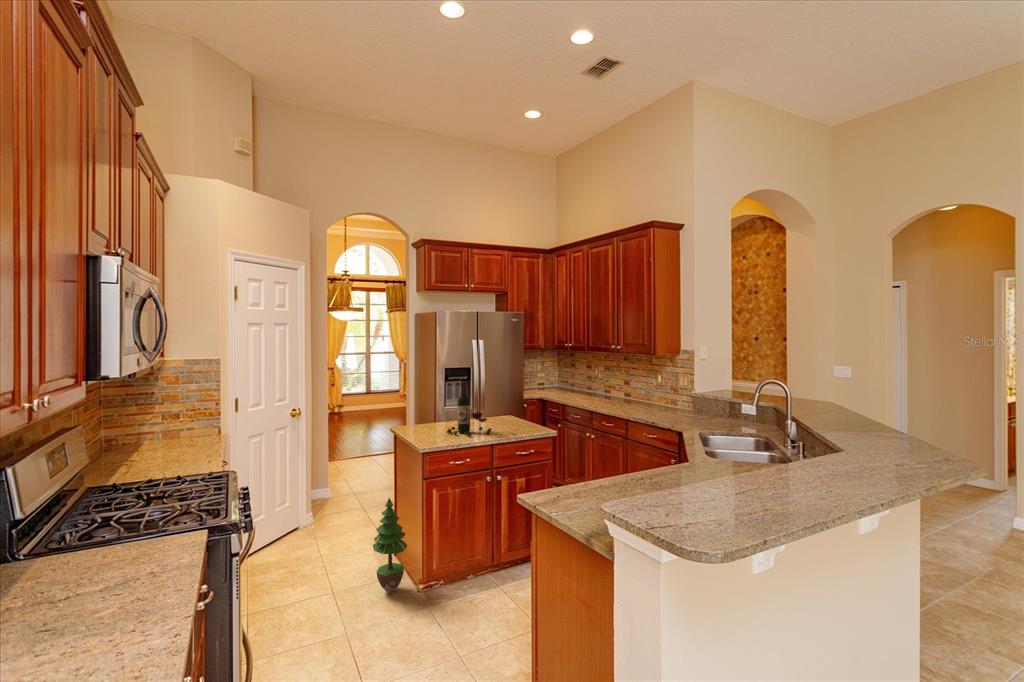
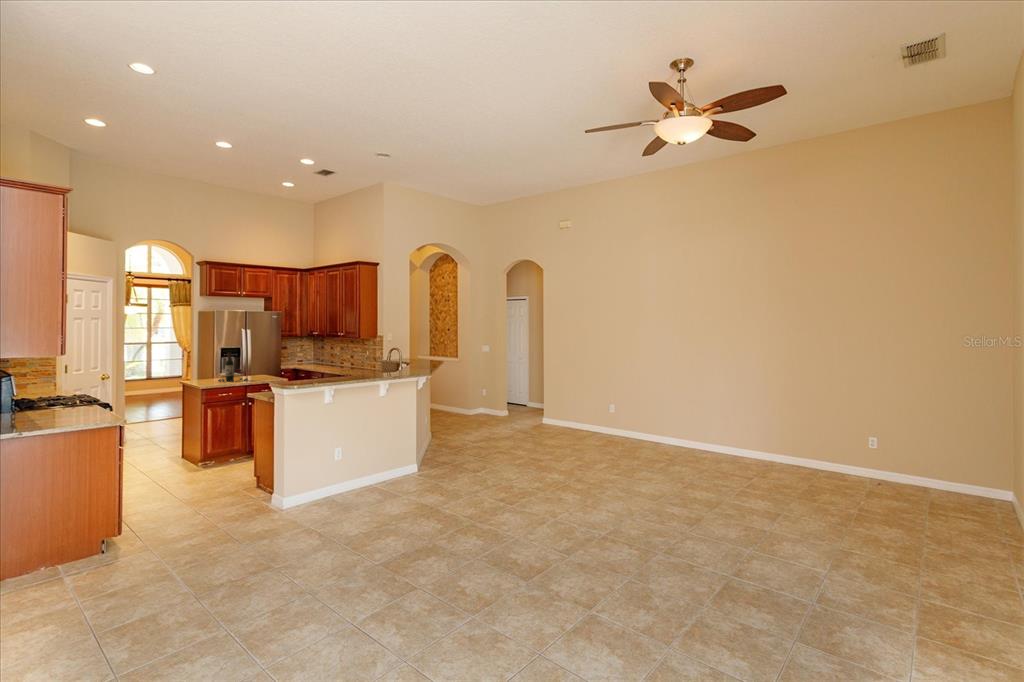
potted tree: present [373,498,407,592] -> none [167,416,191,470]

